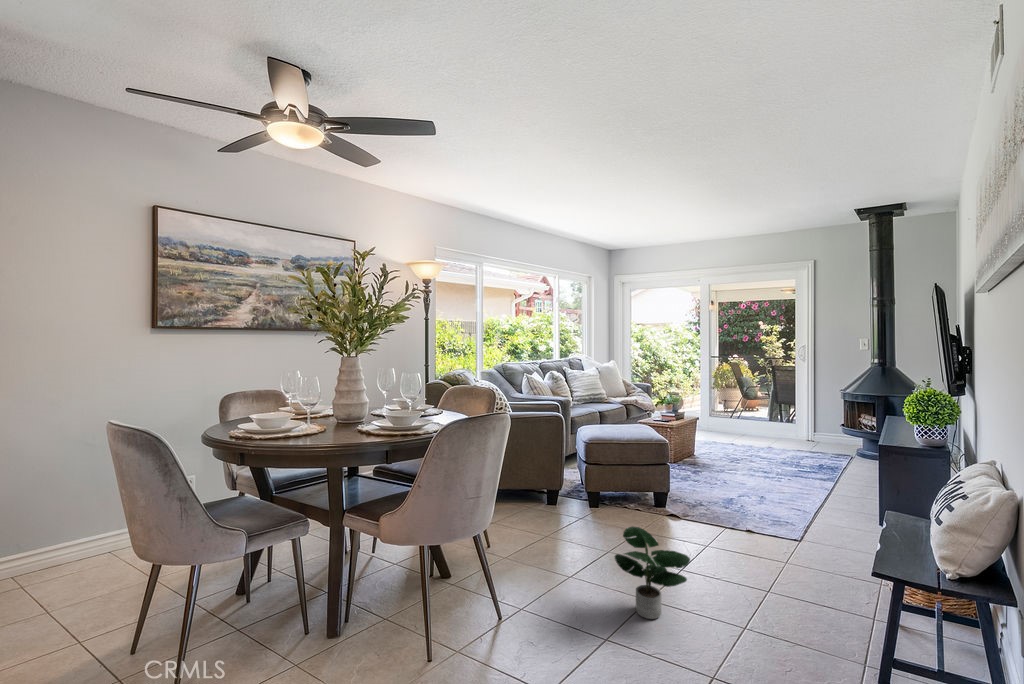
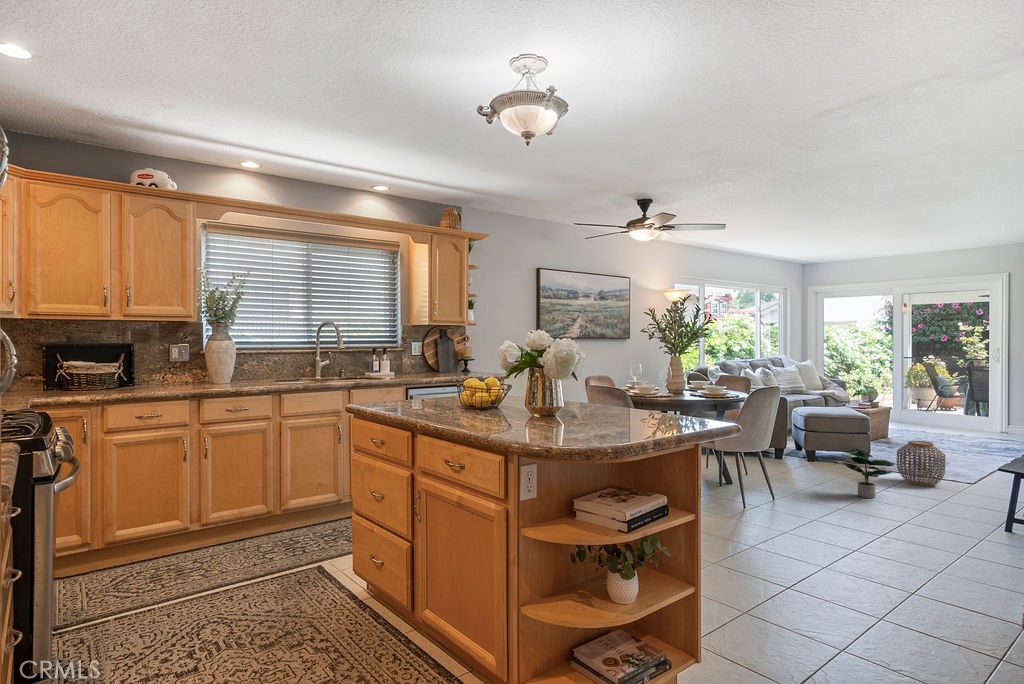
woven basket: none [697,495,761,567] -> present [897,441,945,487]

